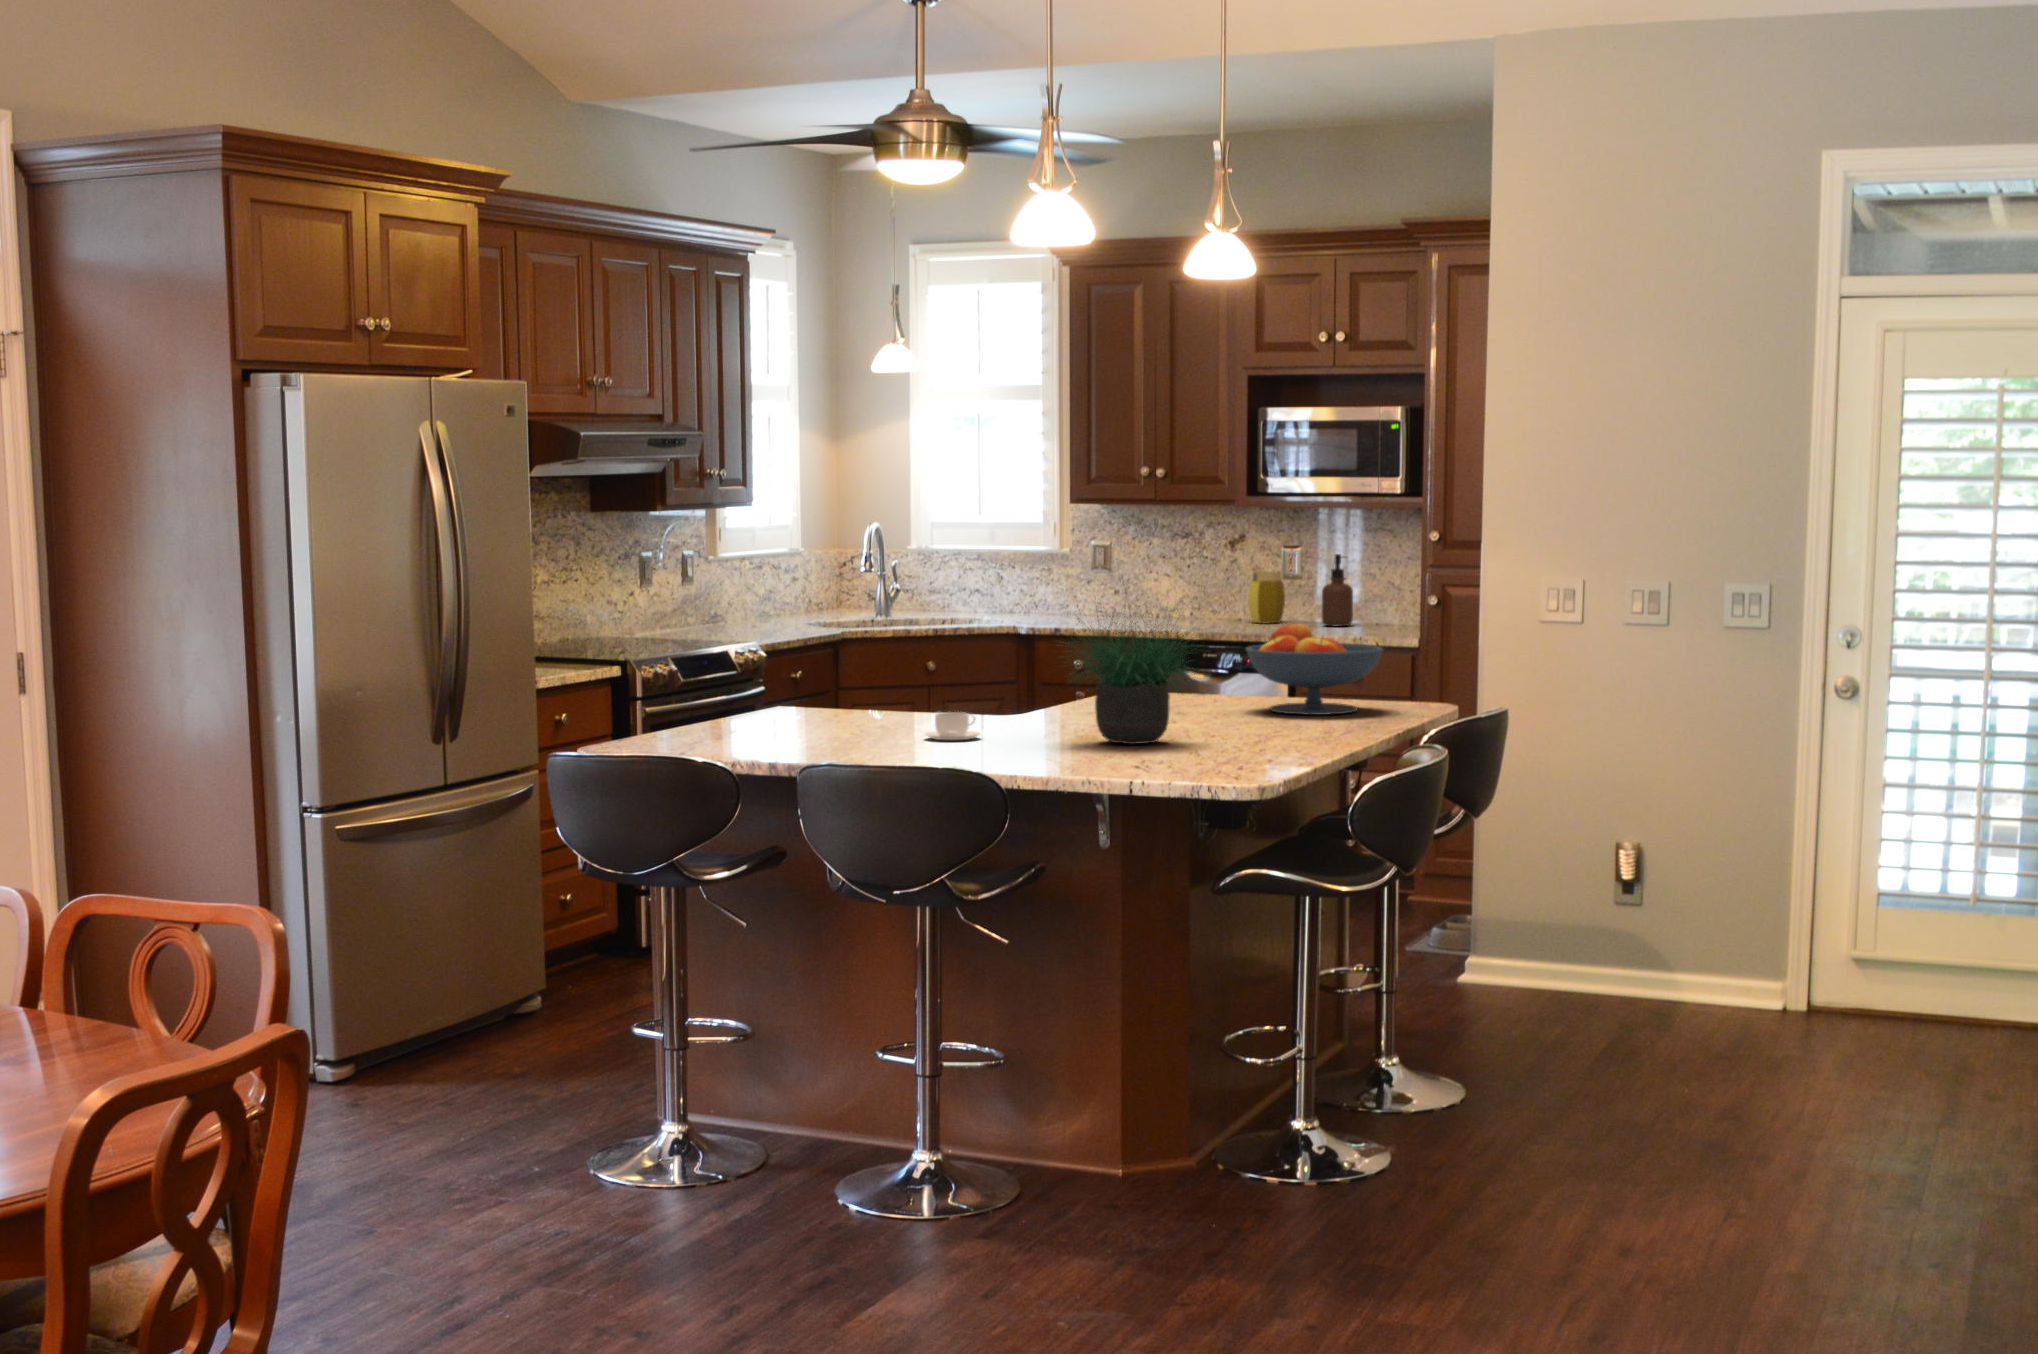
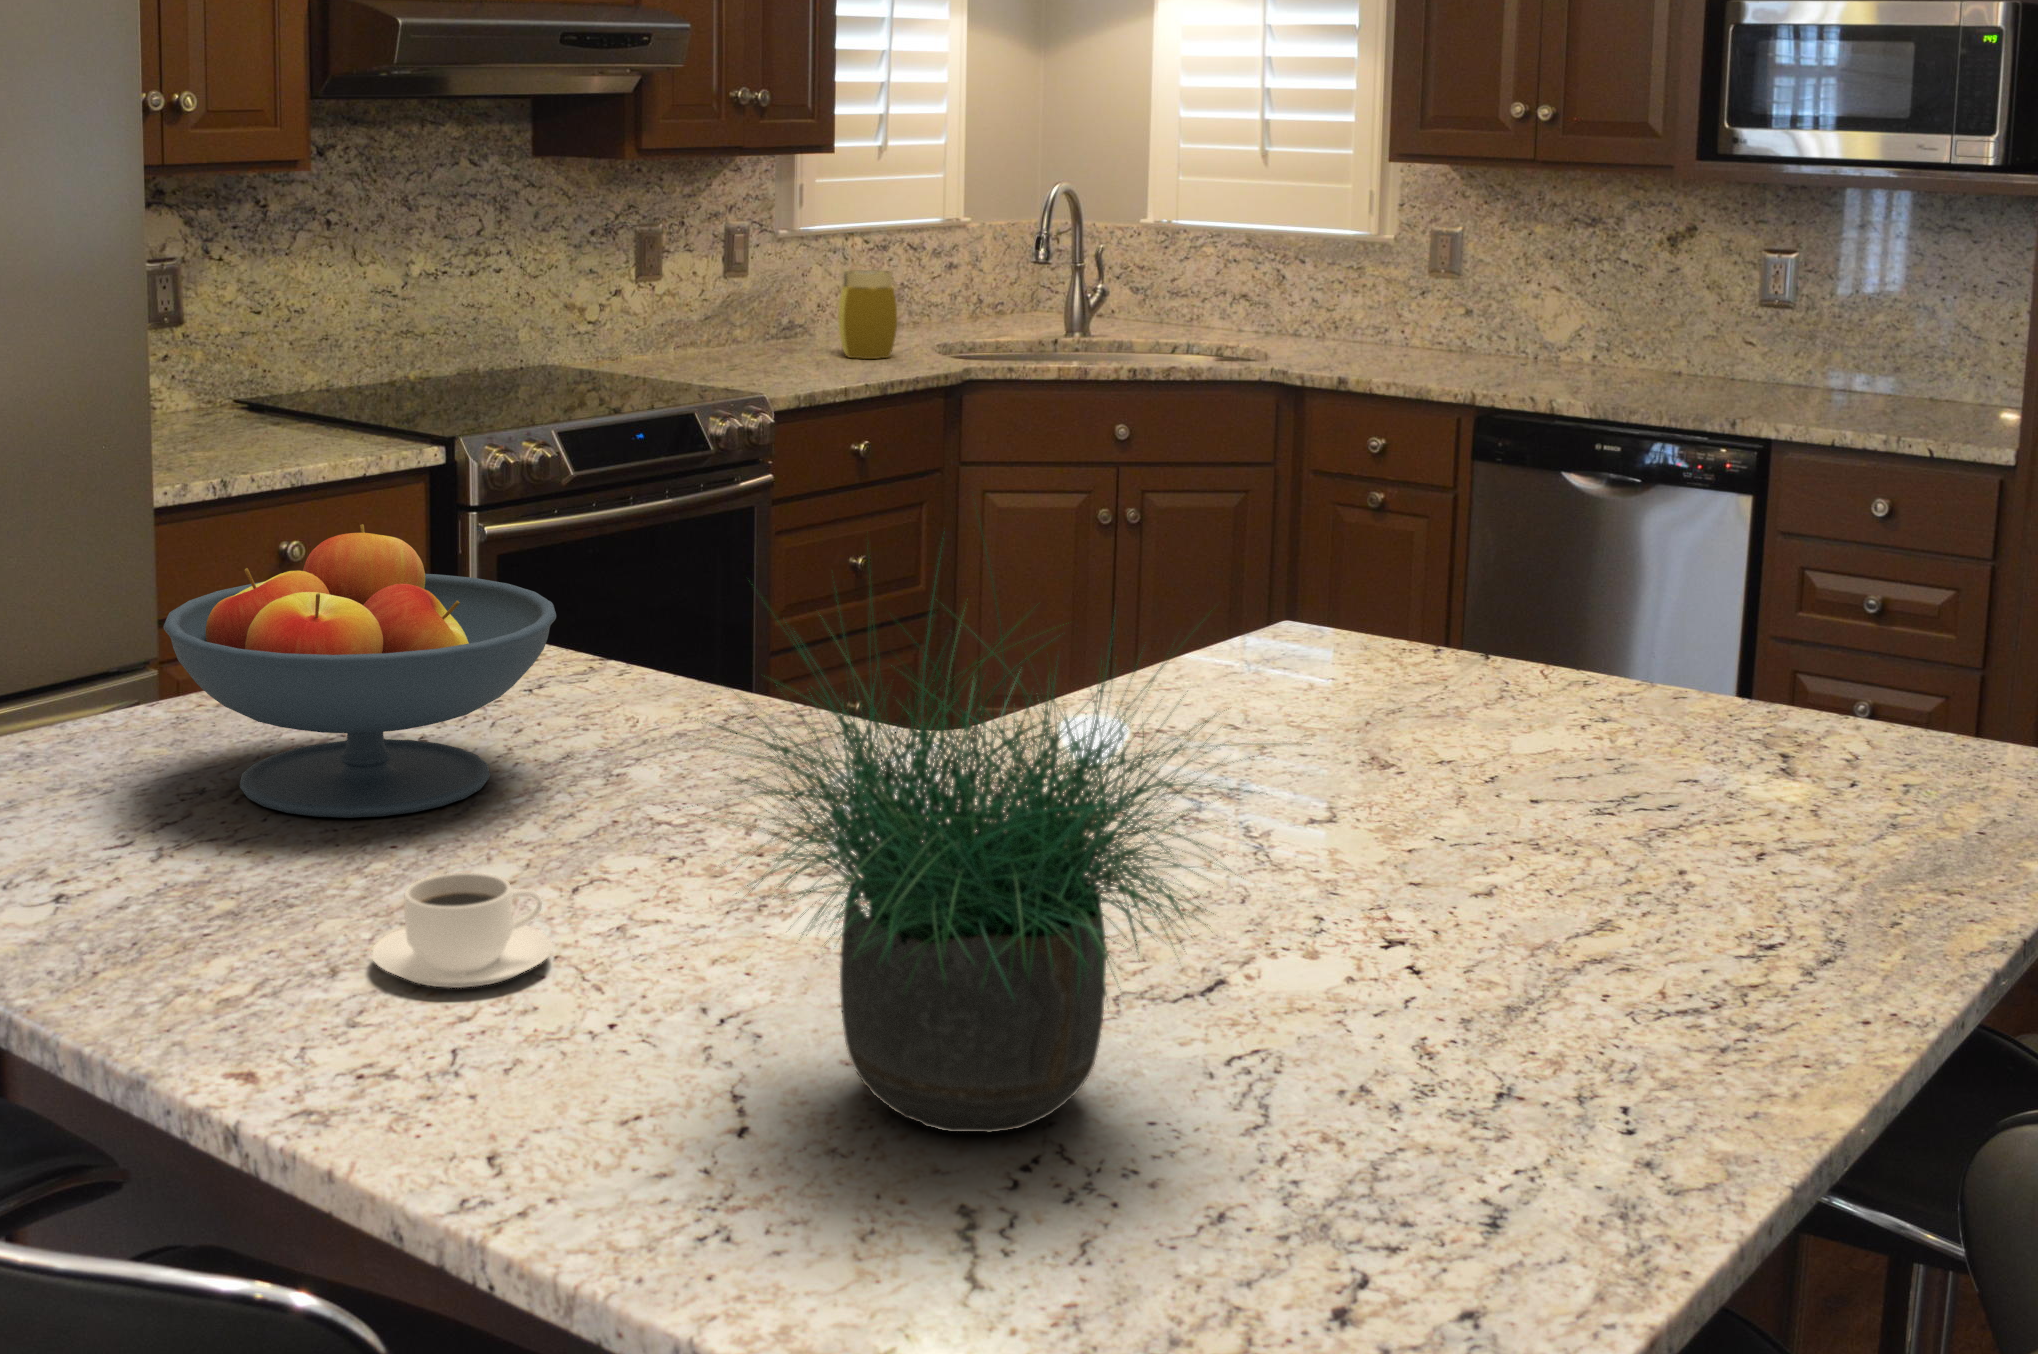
soap dispenser: present [1322,554,1353,626] -> none [1827,273,1893,407]
jar: present [1248,572,1285,623] -> present [838,270,897,359]
fruit bowl: present [1246,624,1383,715] -> present [164,524,556,818]

